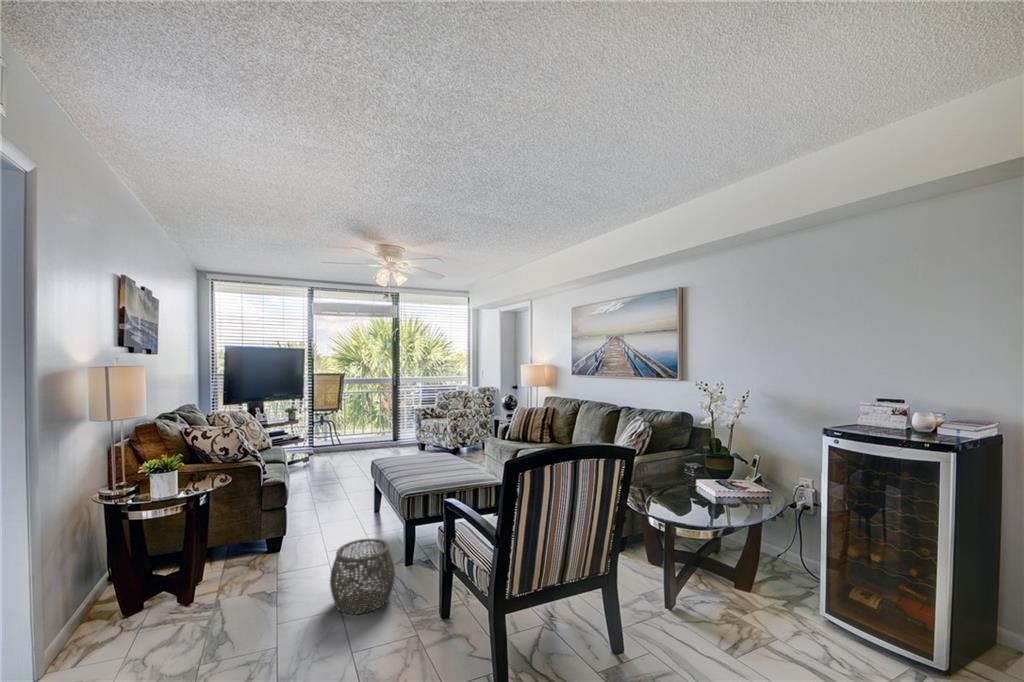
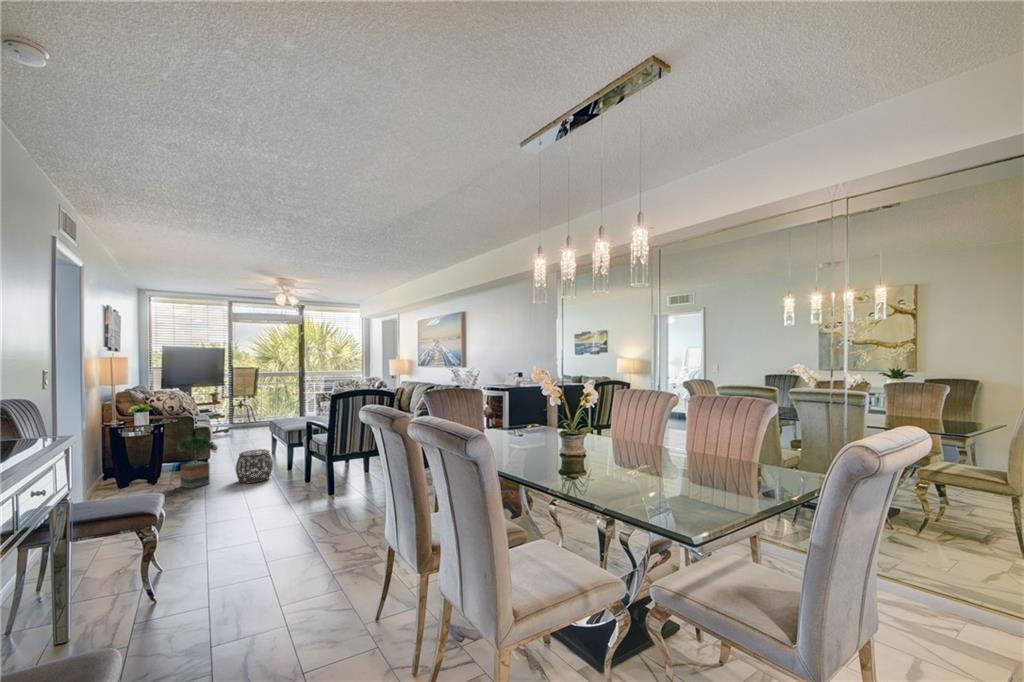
potted tree: none [223,514,301,625] -> present [177,437,218,488]

